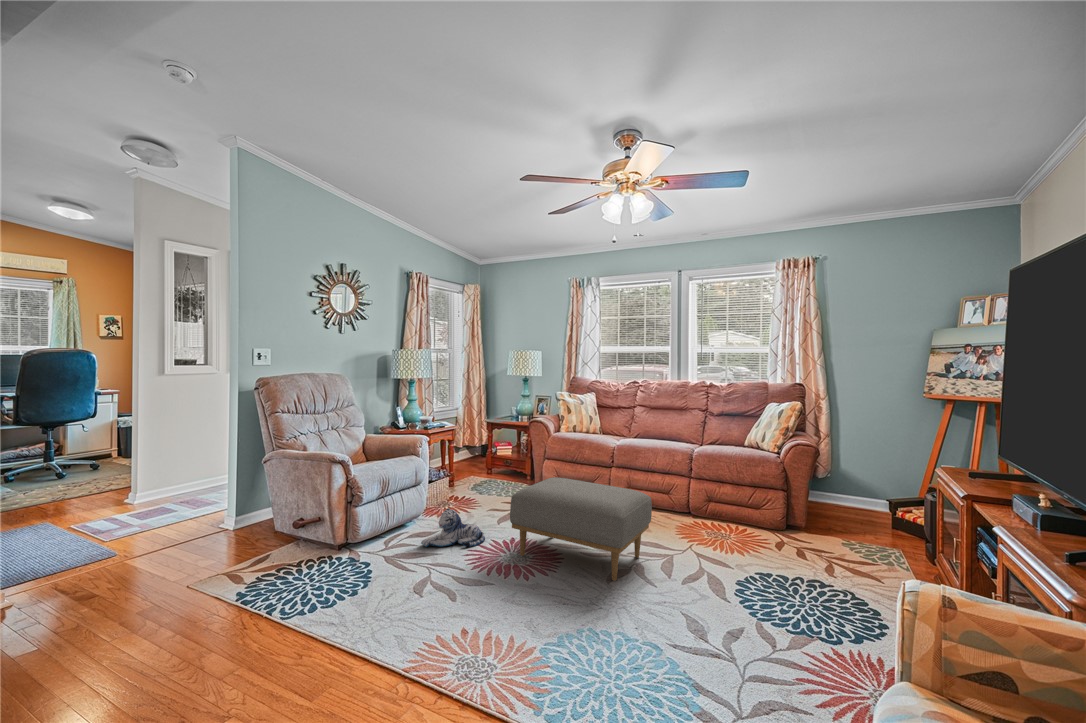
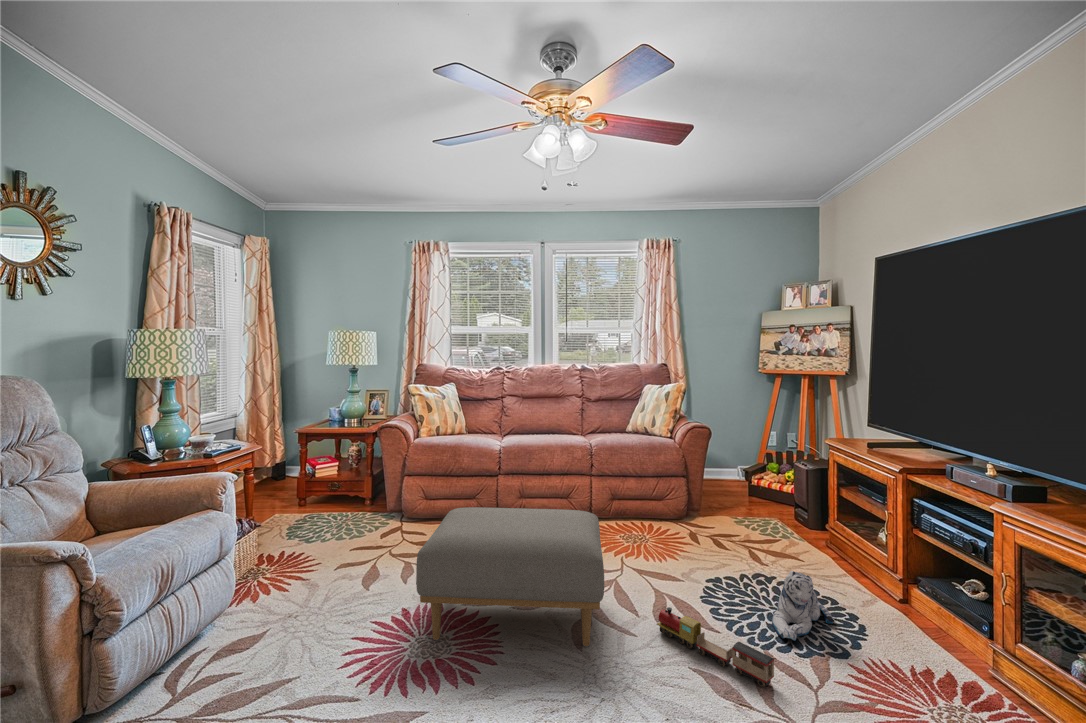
plush toy: present [421,508,485,547] -> present [772,571,833,641]
toy train: none [672,568,733,630] -> present [657,607,774,687]

